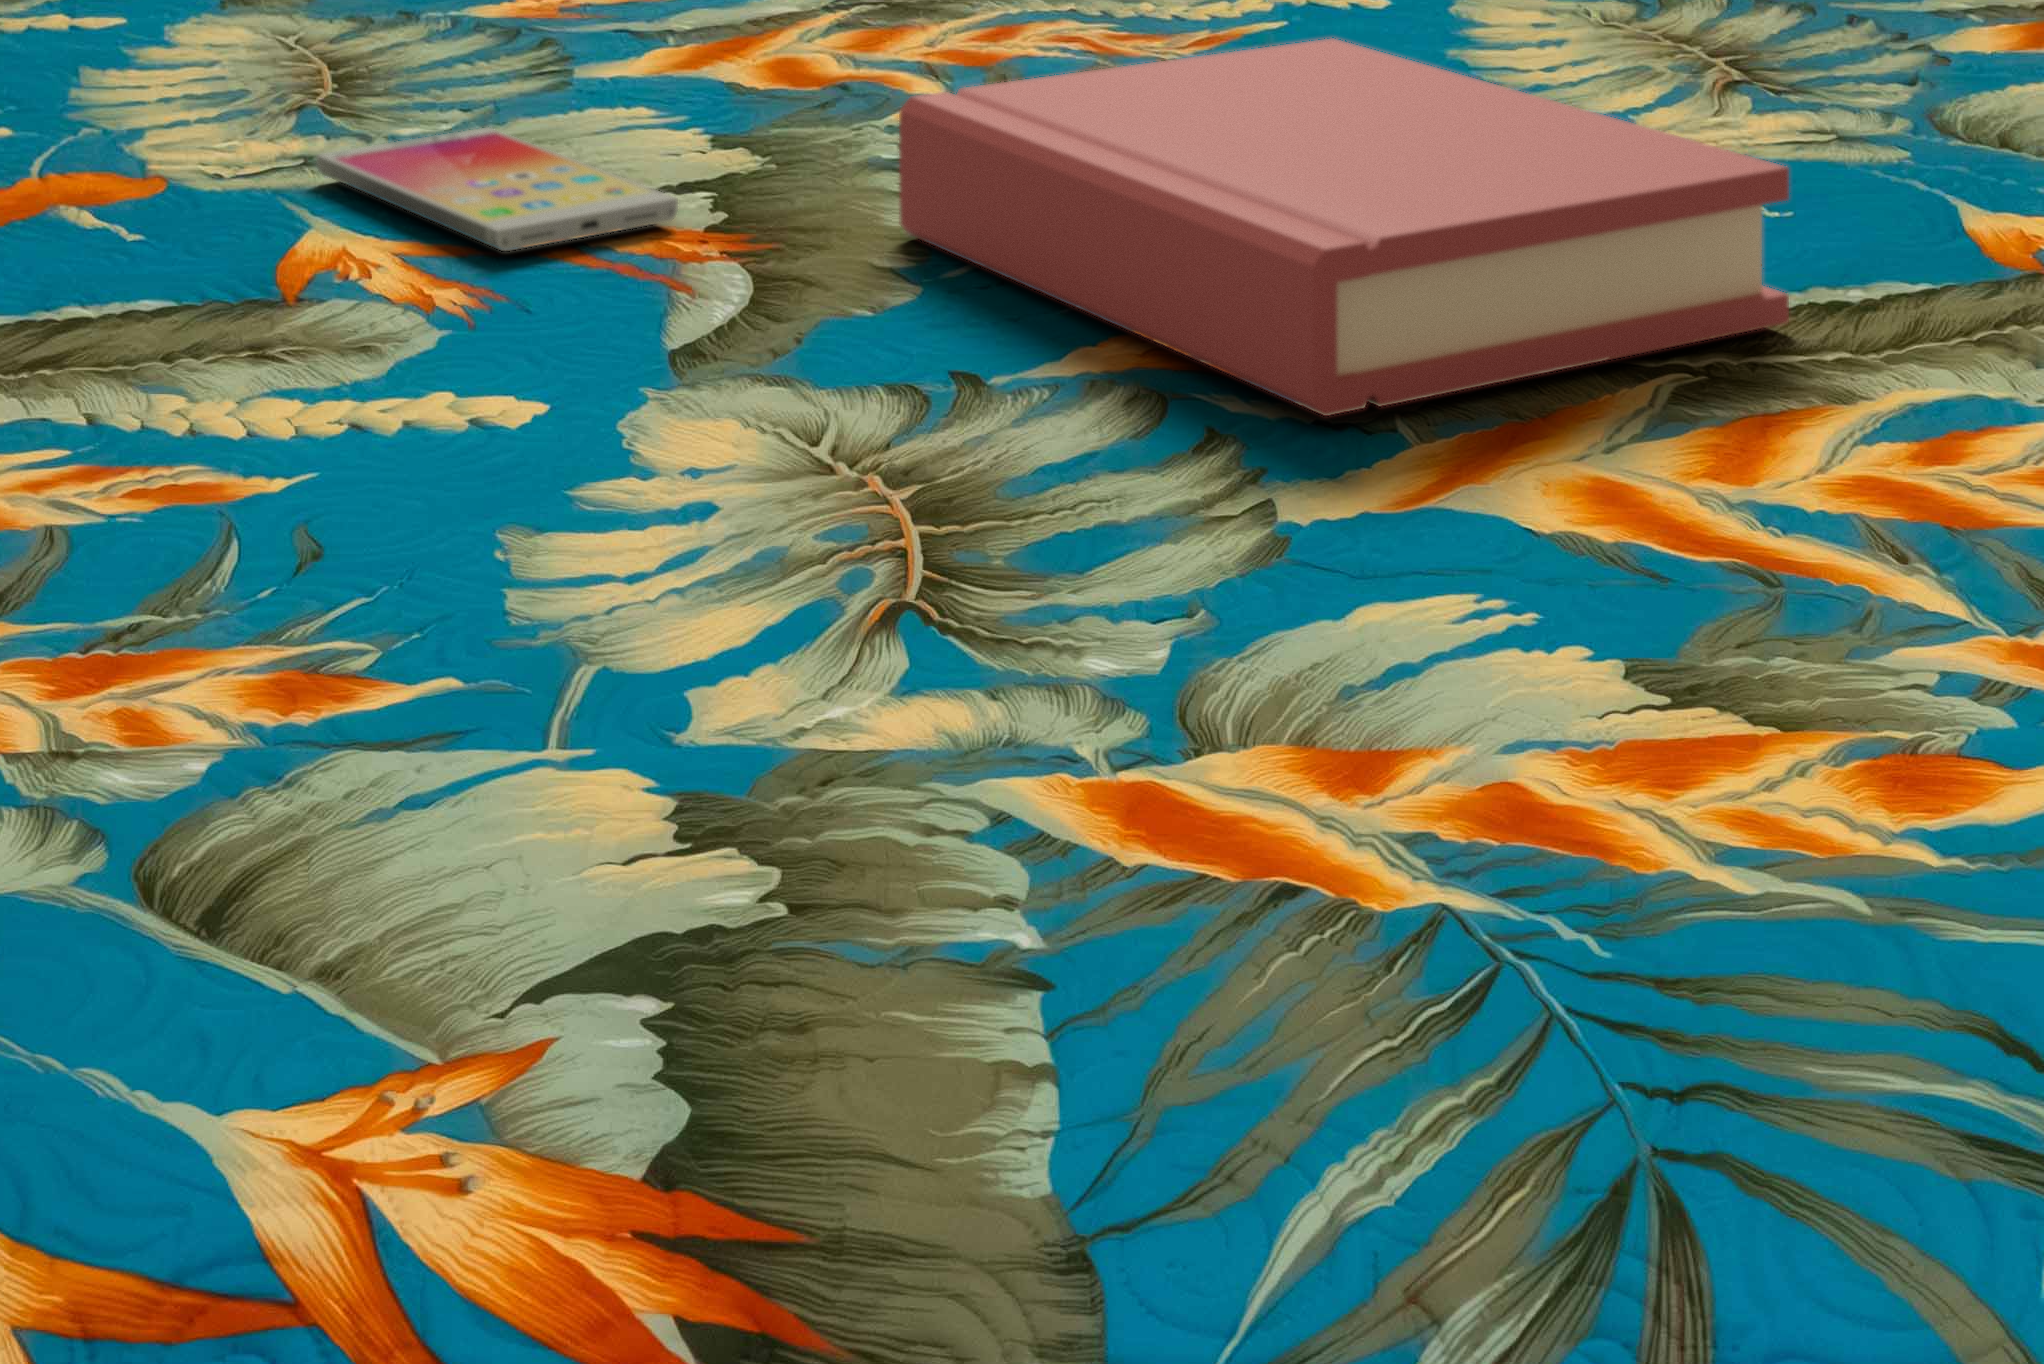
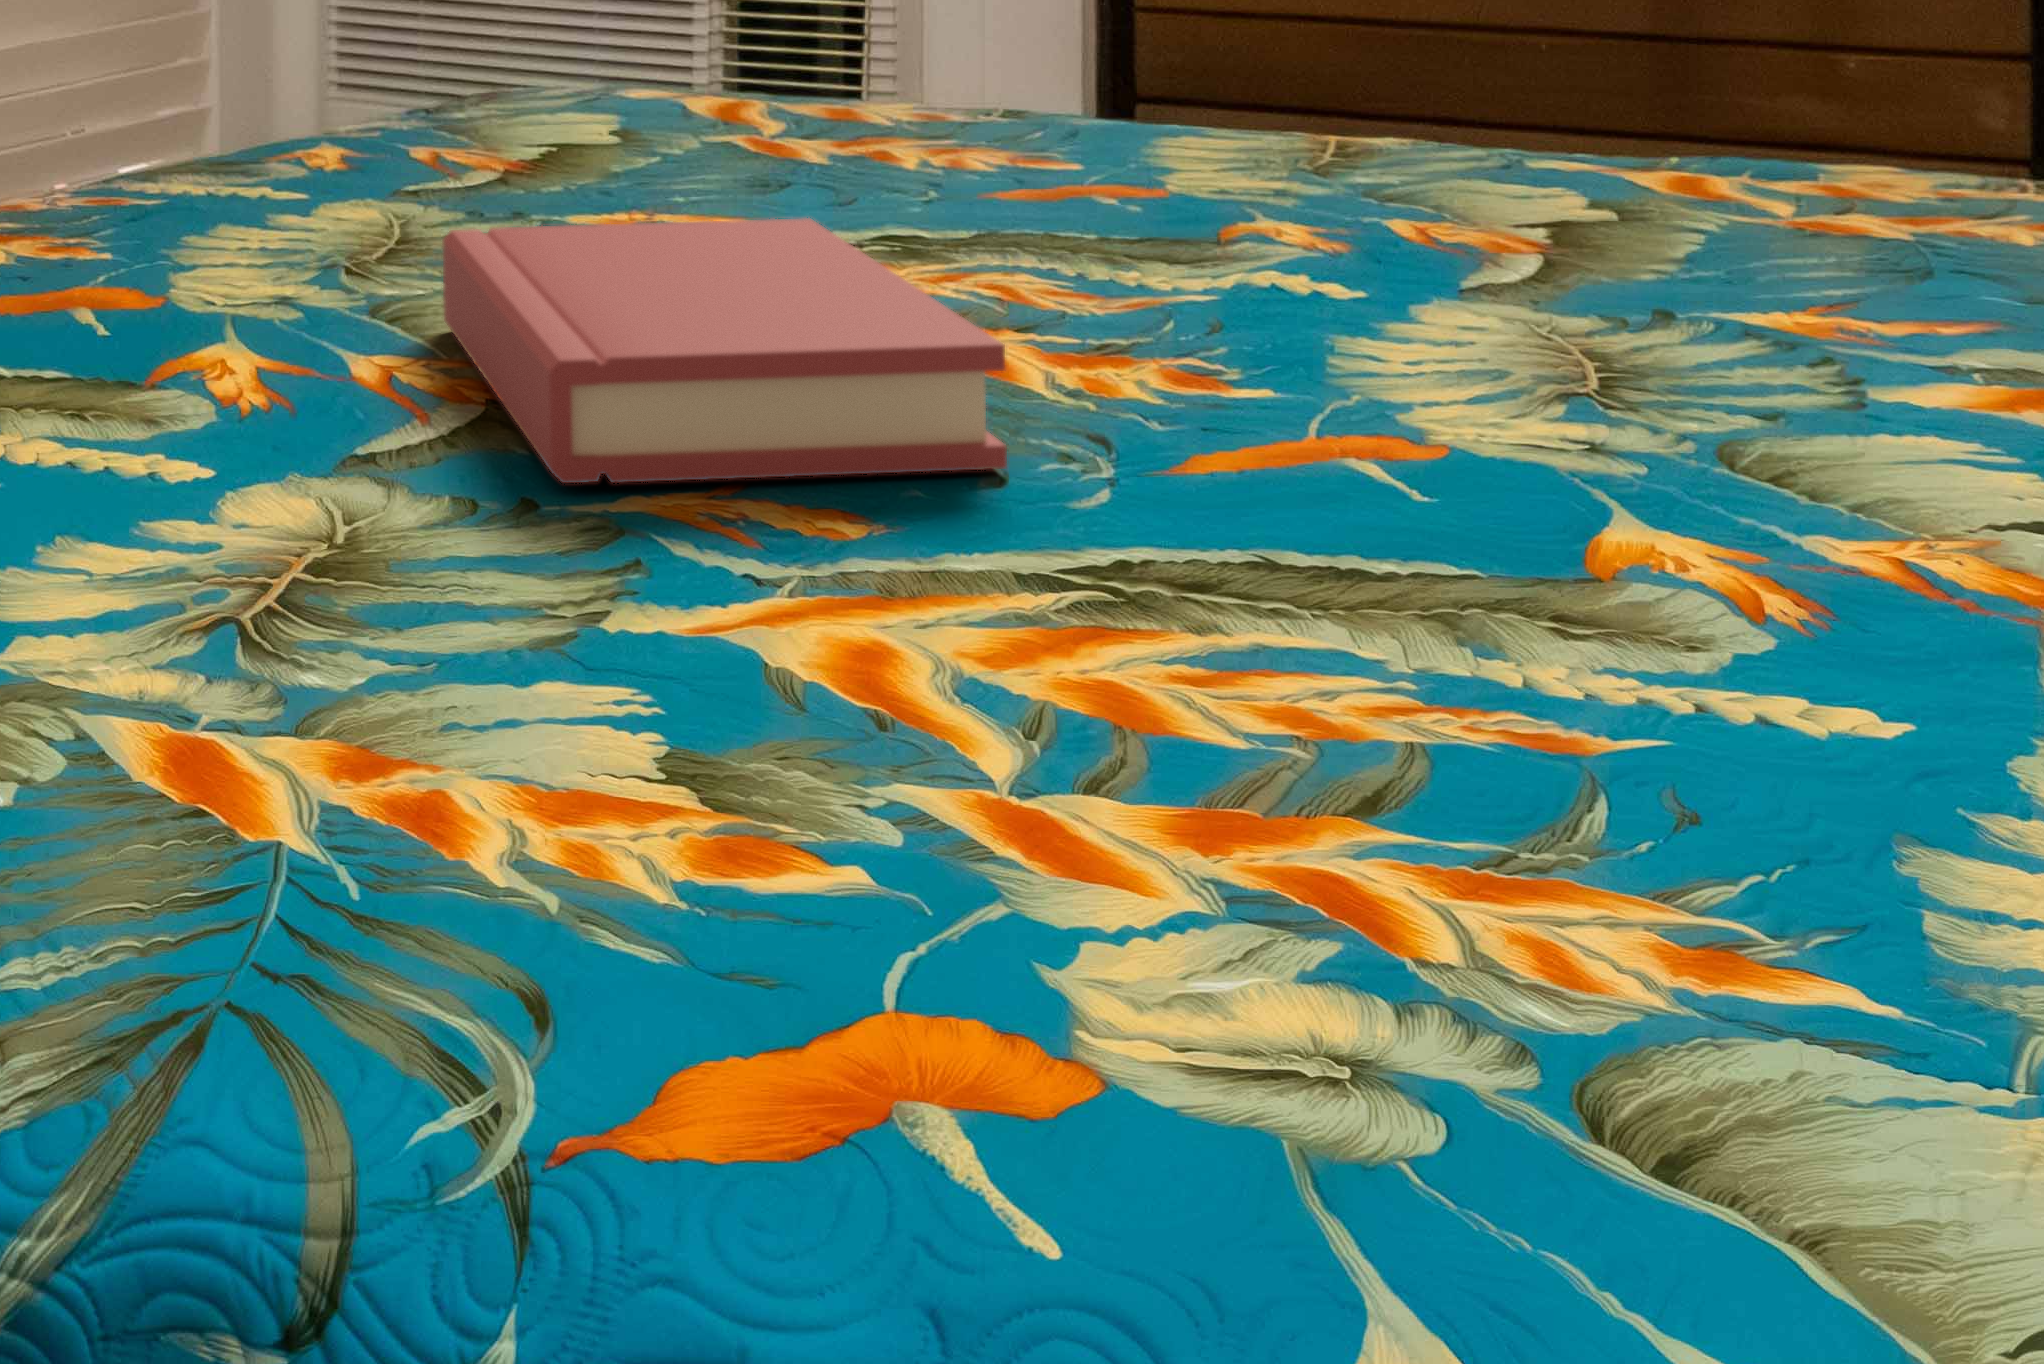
smartphone: present [316,128,678,251] -> none [134,229,314,308]

